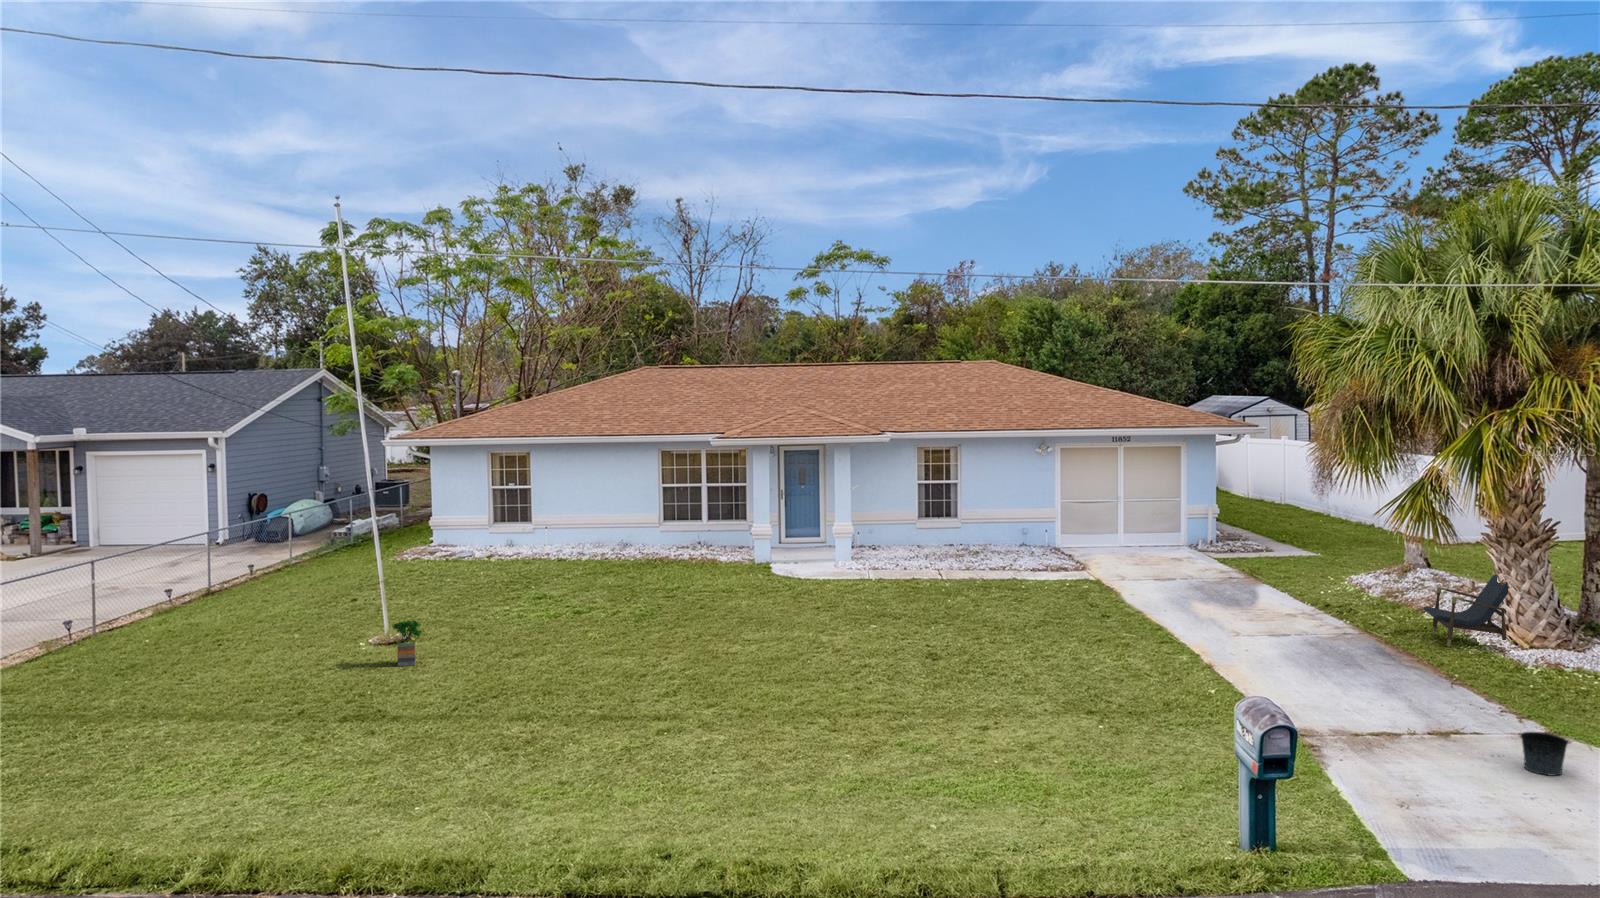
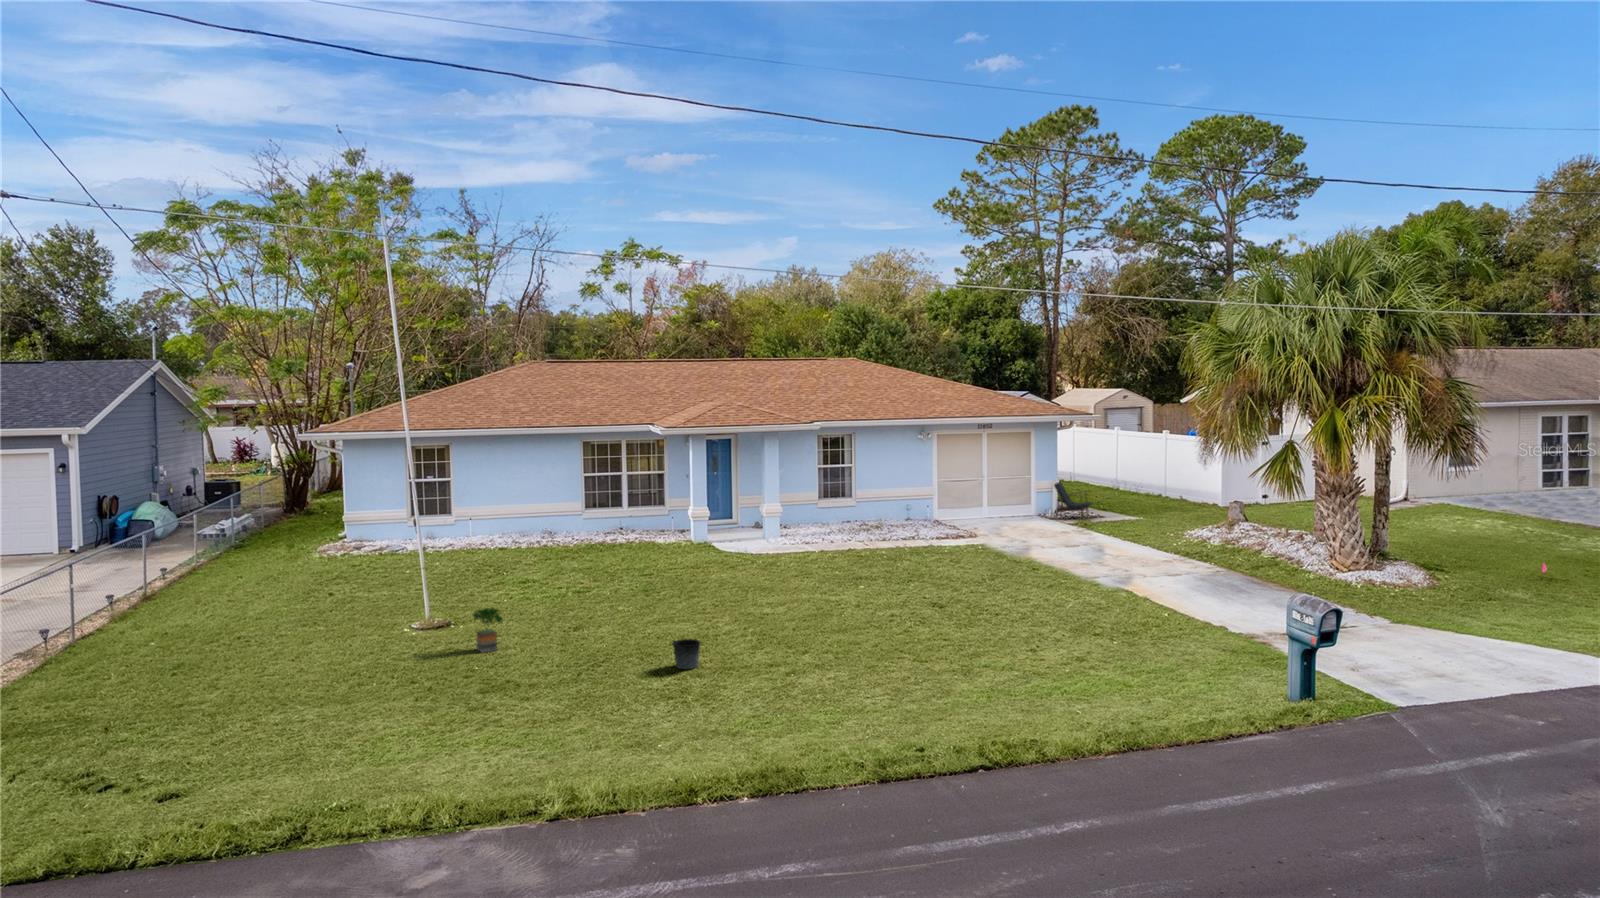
lounge chair: present [1424,575,1508,647] -> present [1054,482,1093,519]
bucket: present [1519,732,1571,776] -> present [672,639,701,669]

